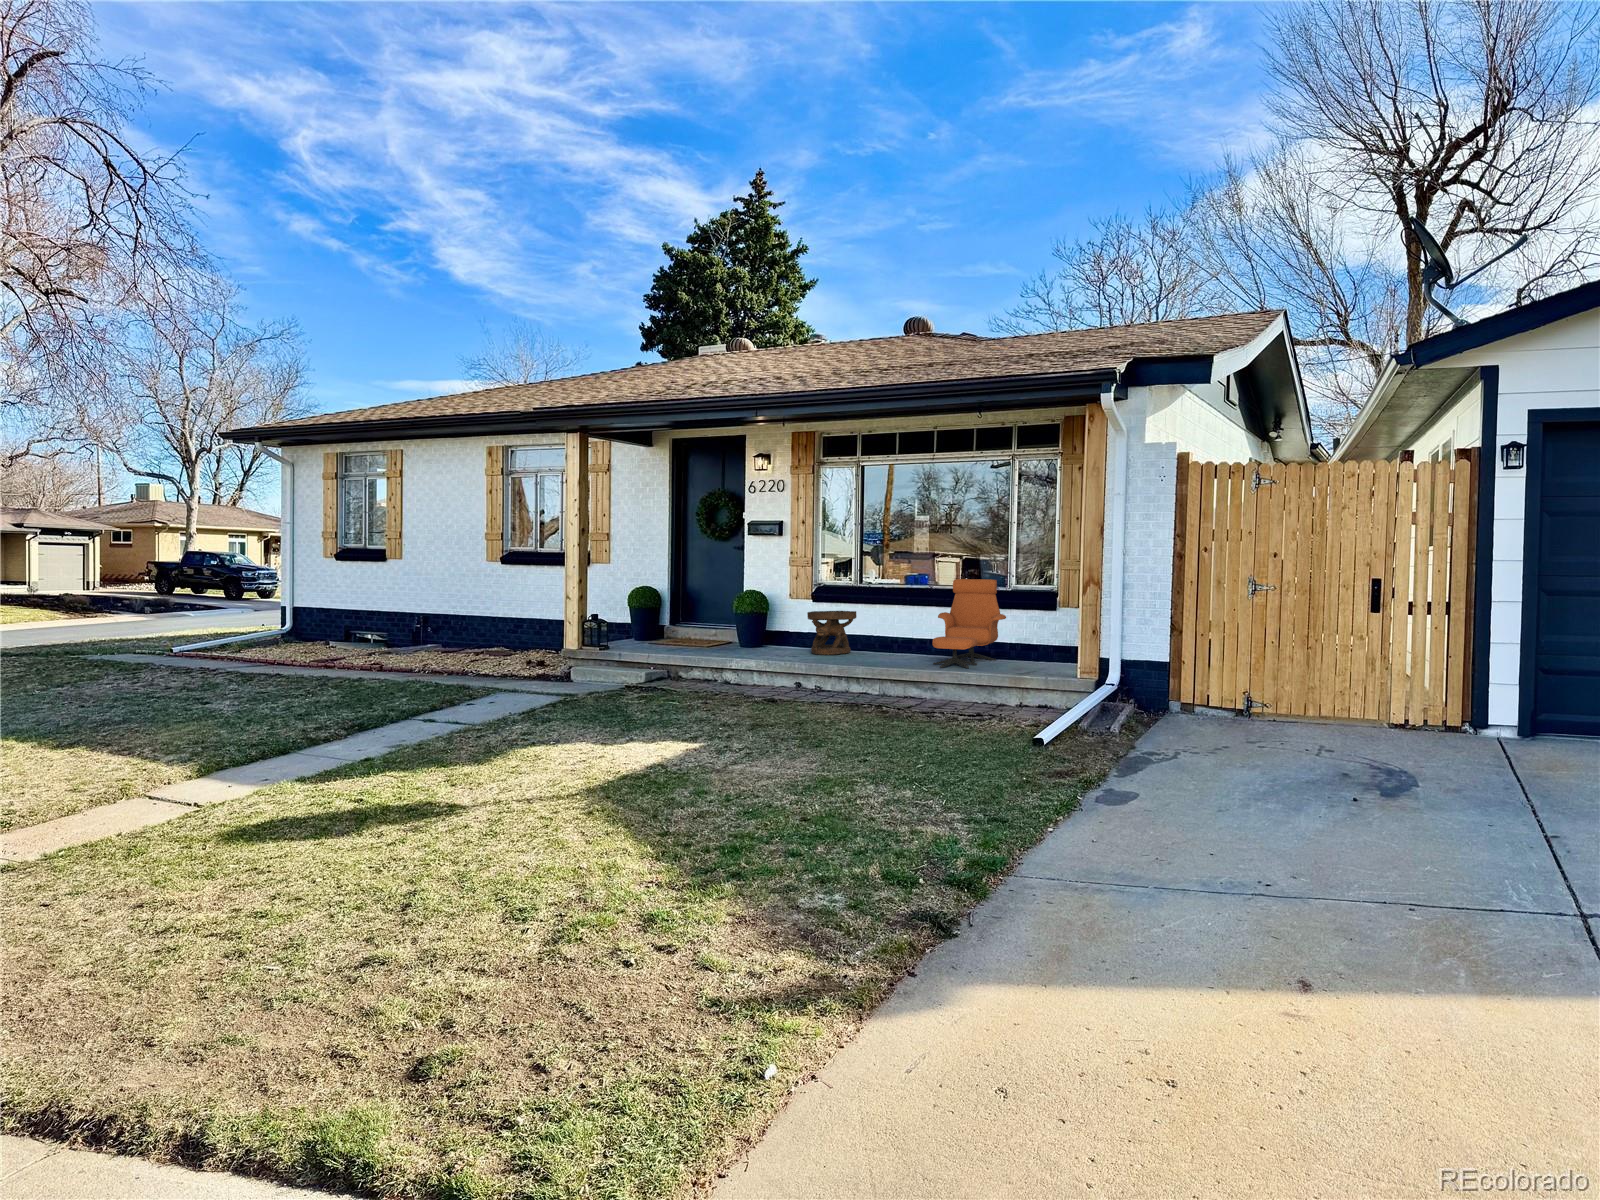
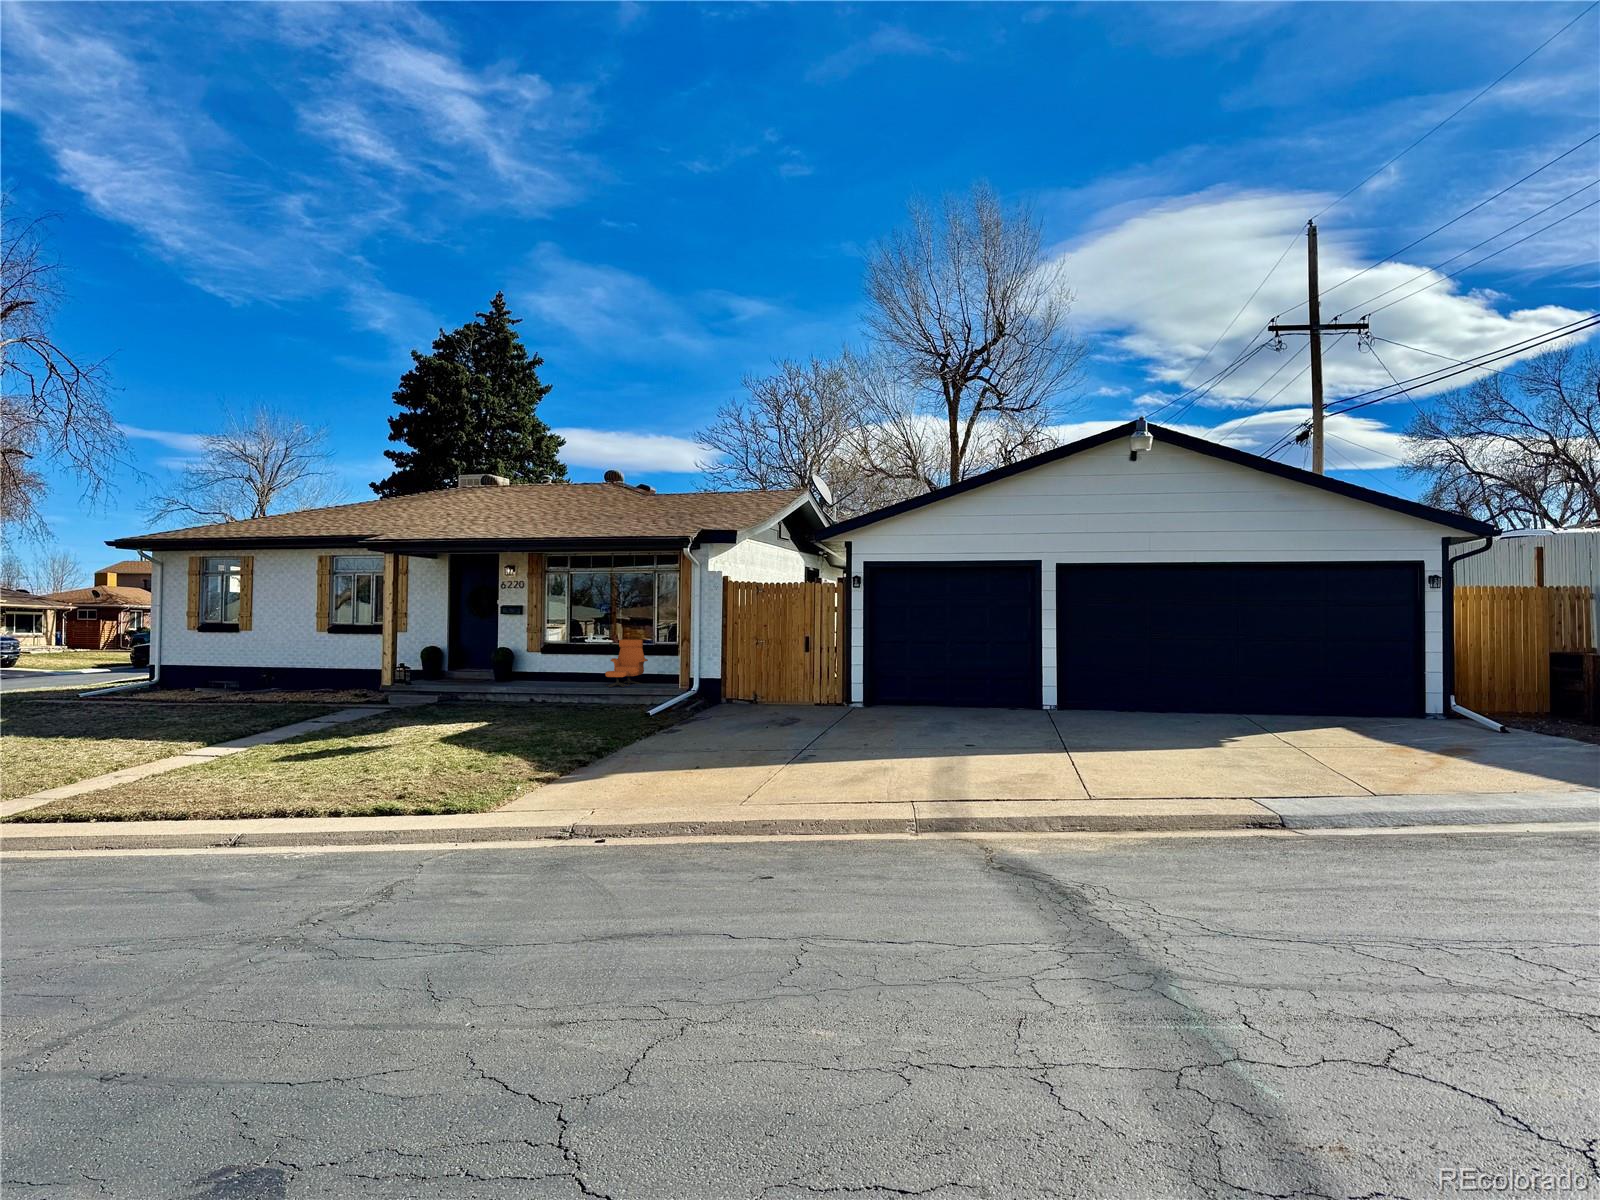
side table: present [807,611,857,655] -> none [536,659,565,684]

